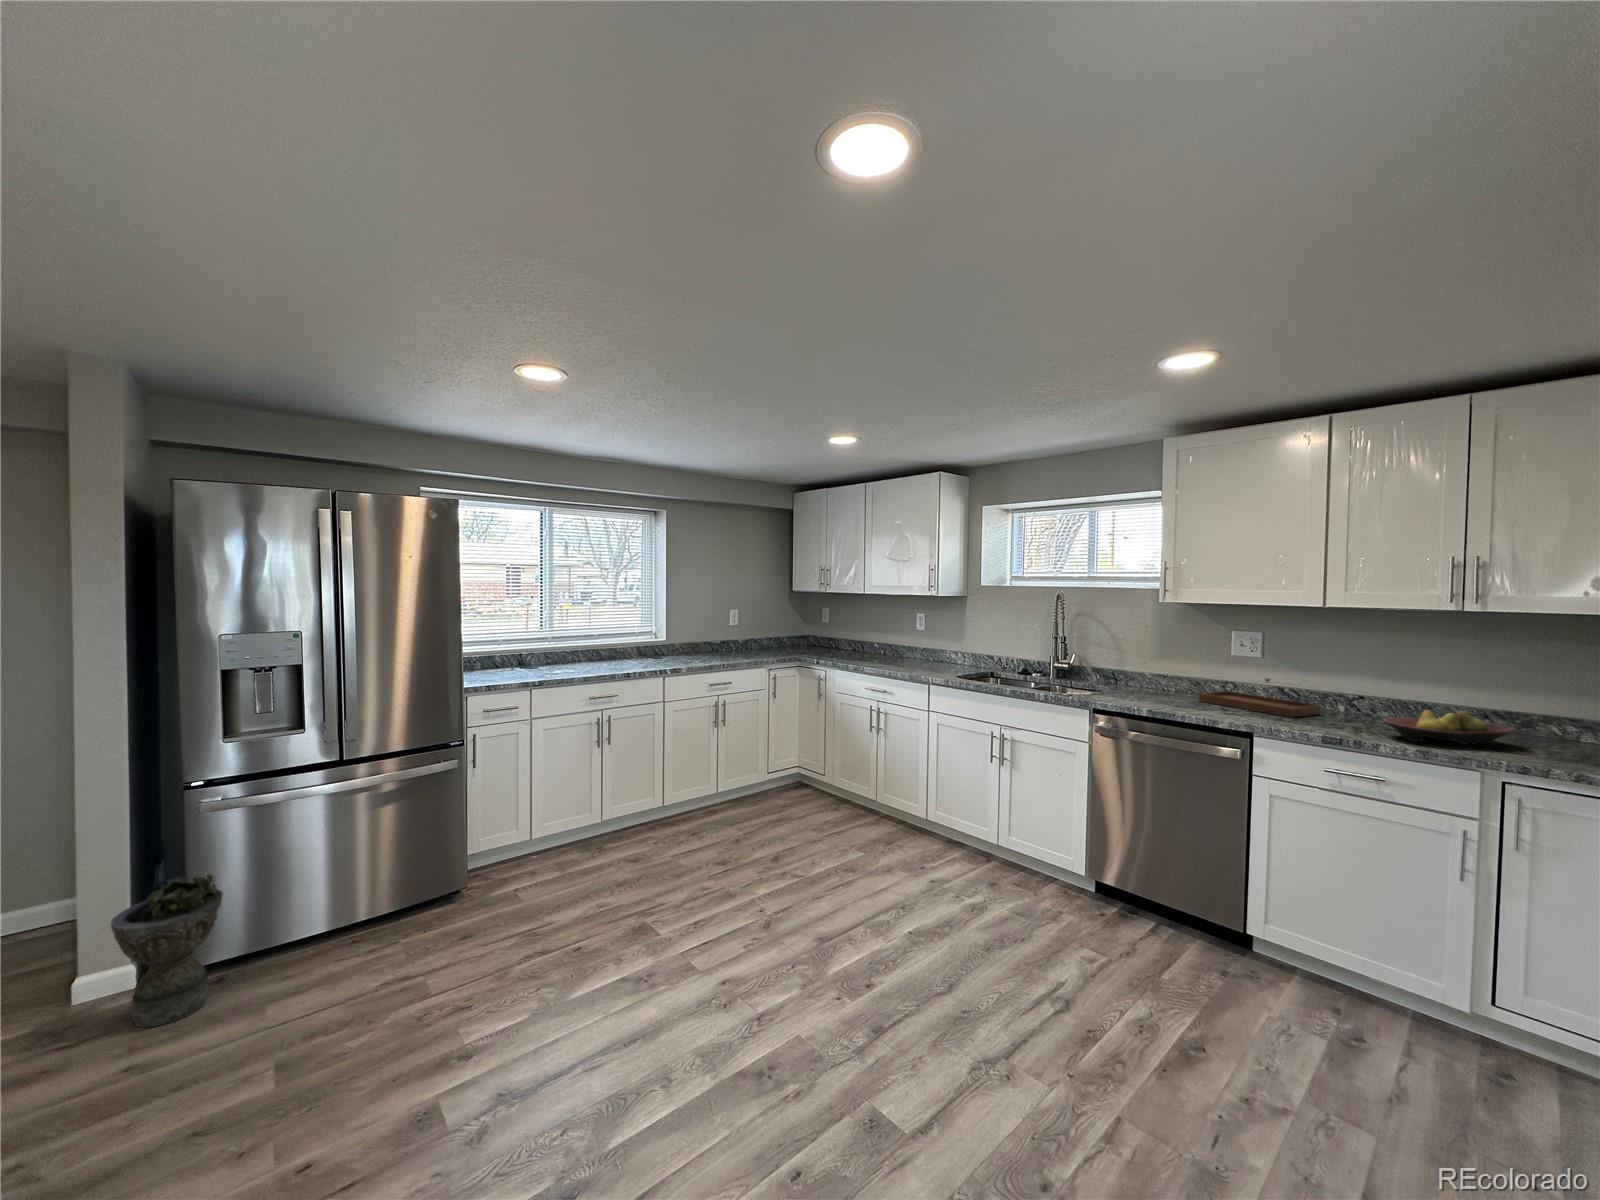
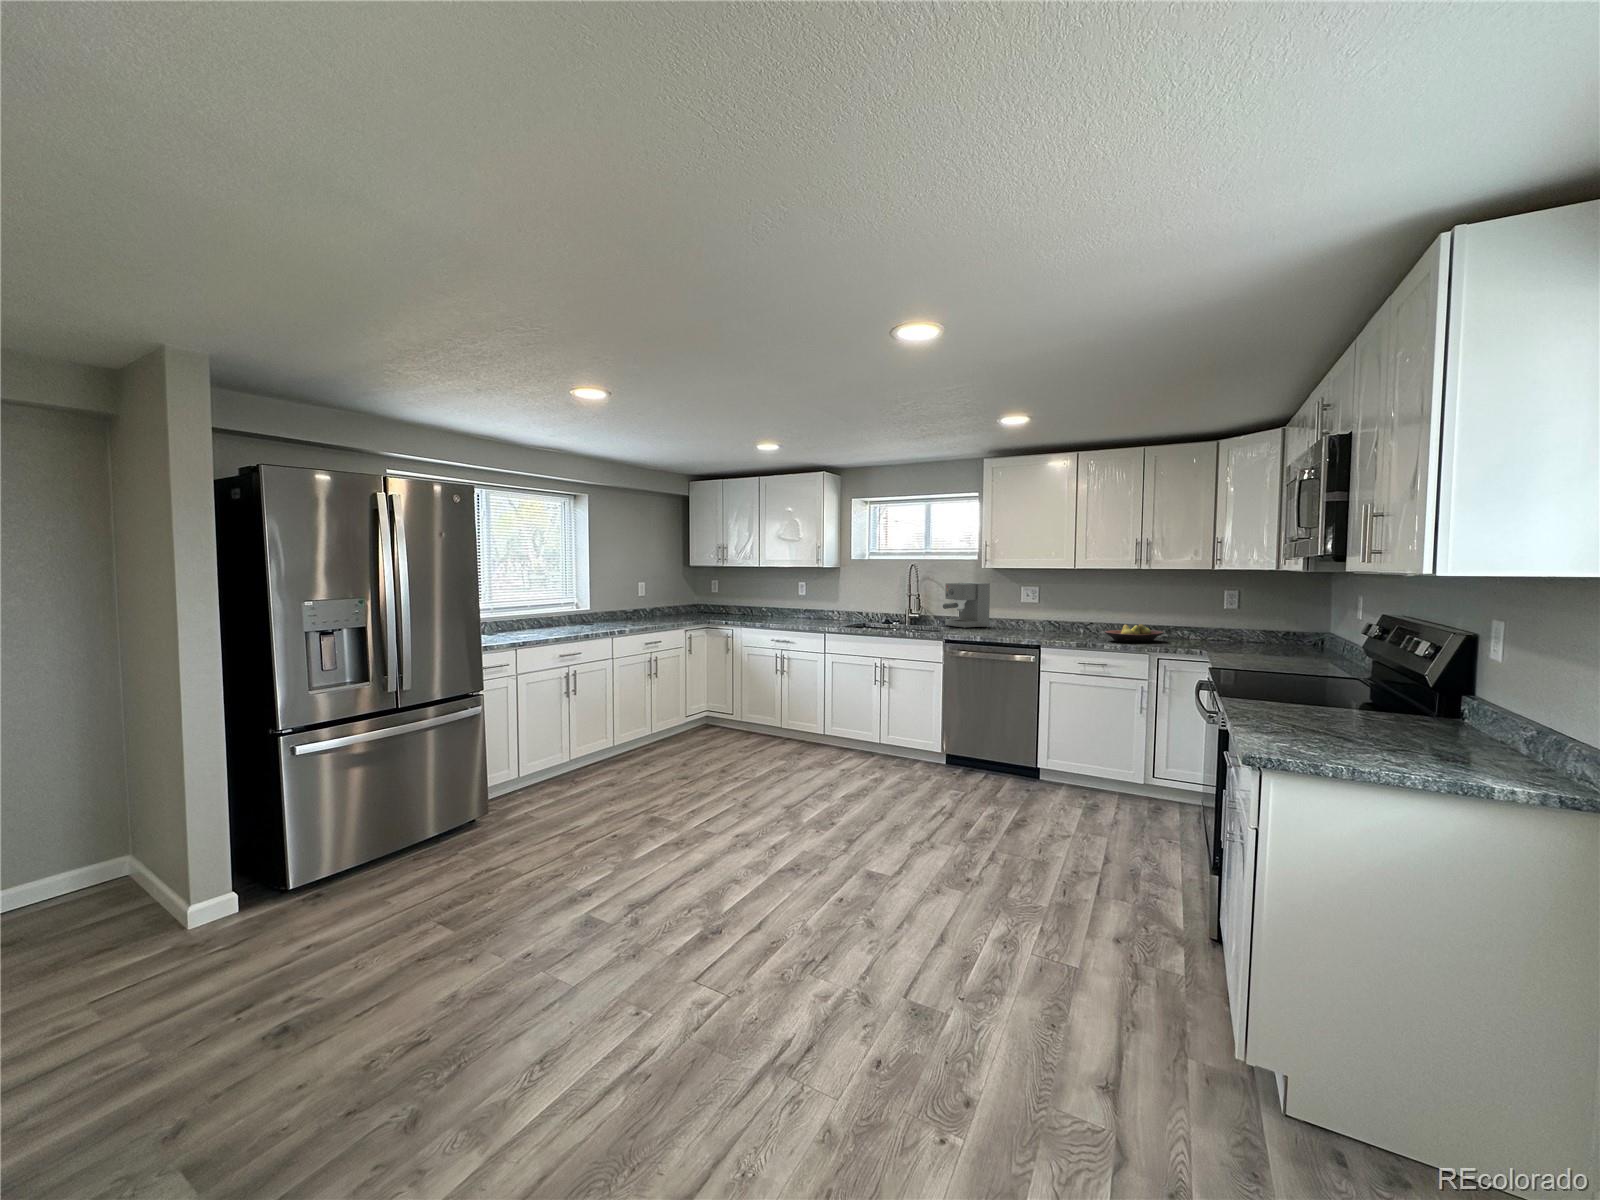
coffee maker: none [1101,622,1179,690] -> present [943,583,990,628]
tray: present [1199,678,1321,717] -> none [1005,614,1072,636]
planter: present [111,875,223,1027] -> none [250,801,336,928]

